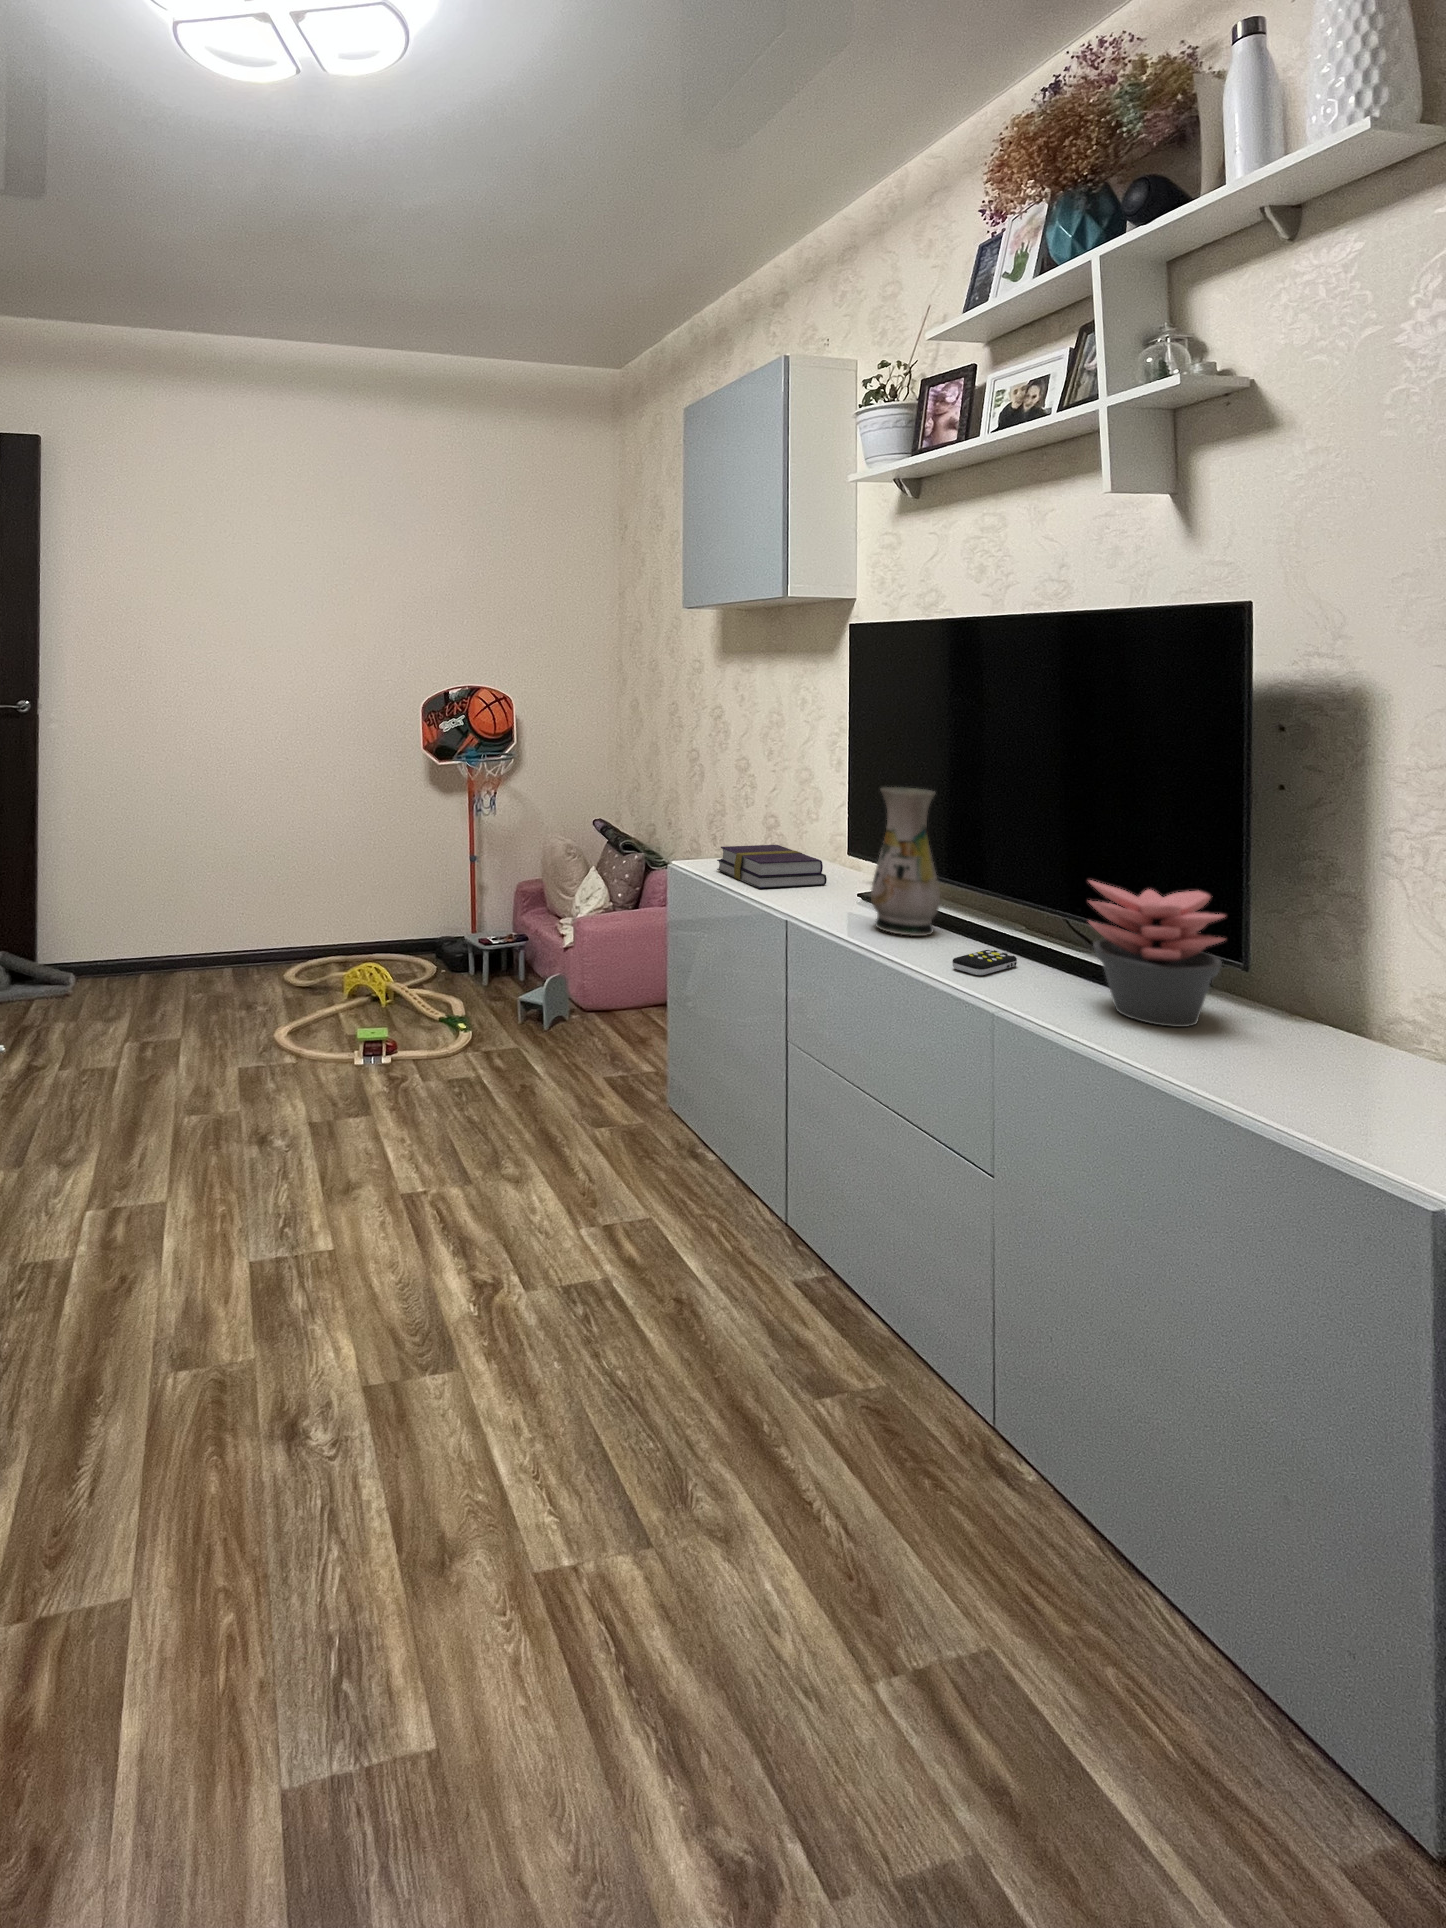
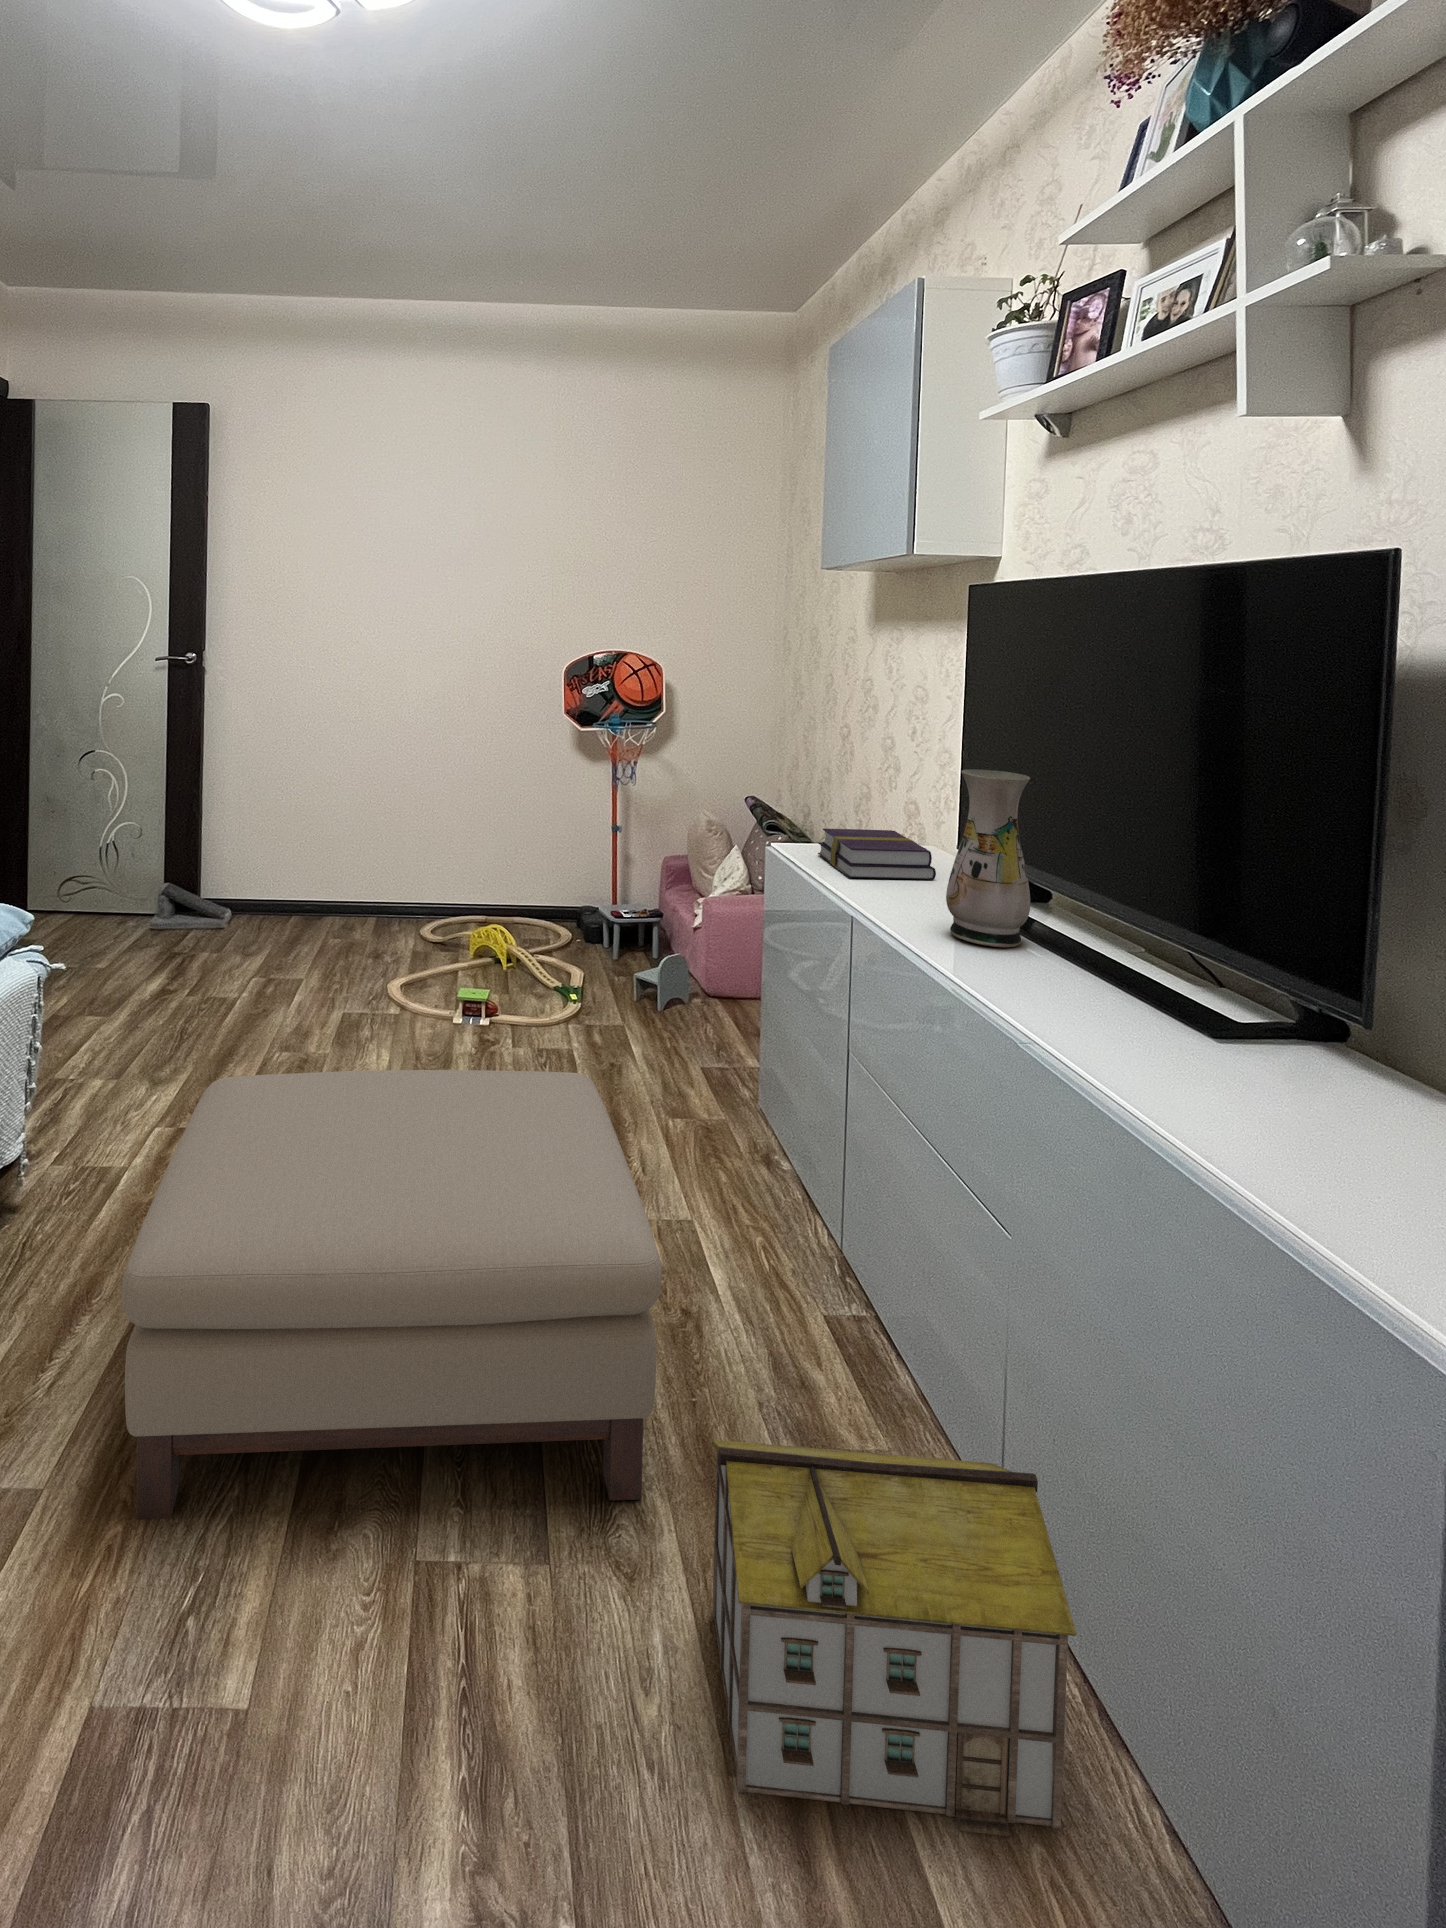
succulent plant: present [1089,880,1225,1027] -> none [1151,895,1333,1093]
remote control: present [952,949,1017,975] -> none [1006,970,1095,1000]
ottoman: none [206,1090,721,1605] -> present [122,1070,662,1519]
toy house: none [798,1361,1127,1694] -> present [712,1440,1077,1836]

